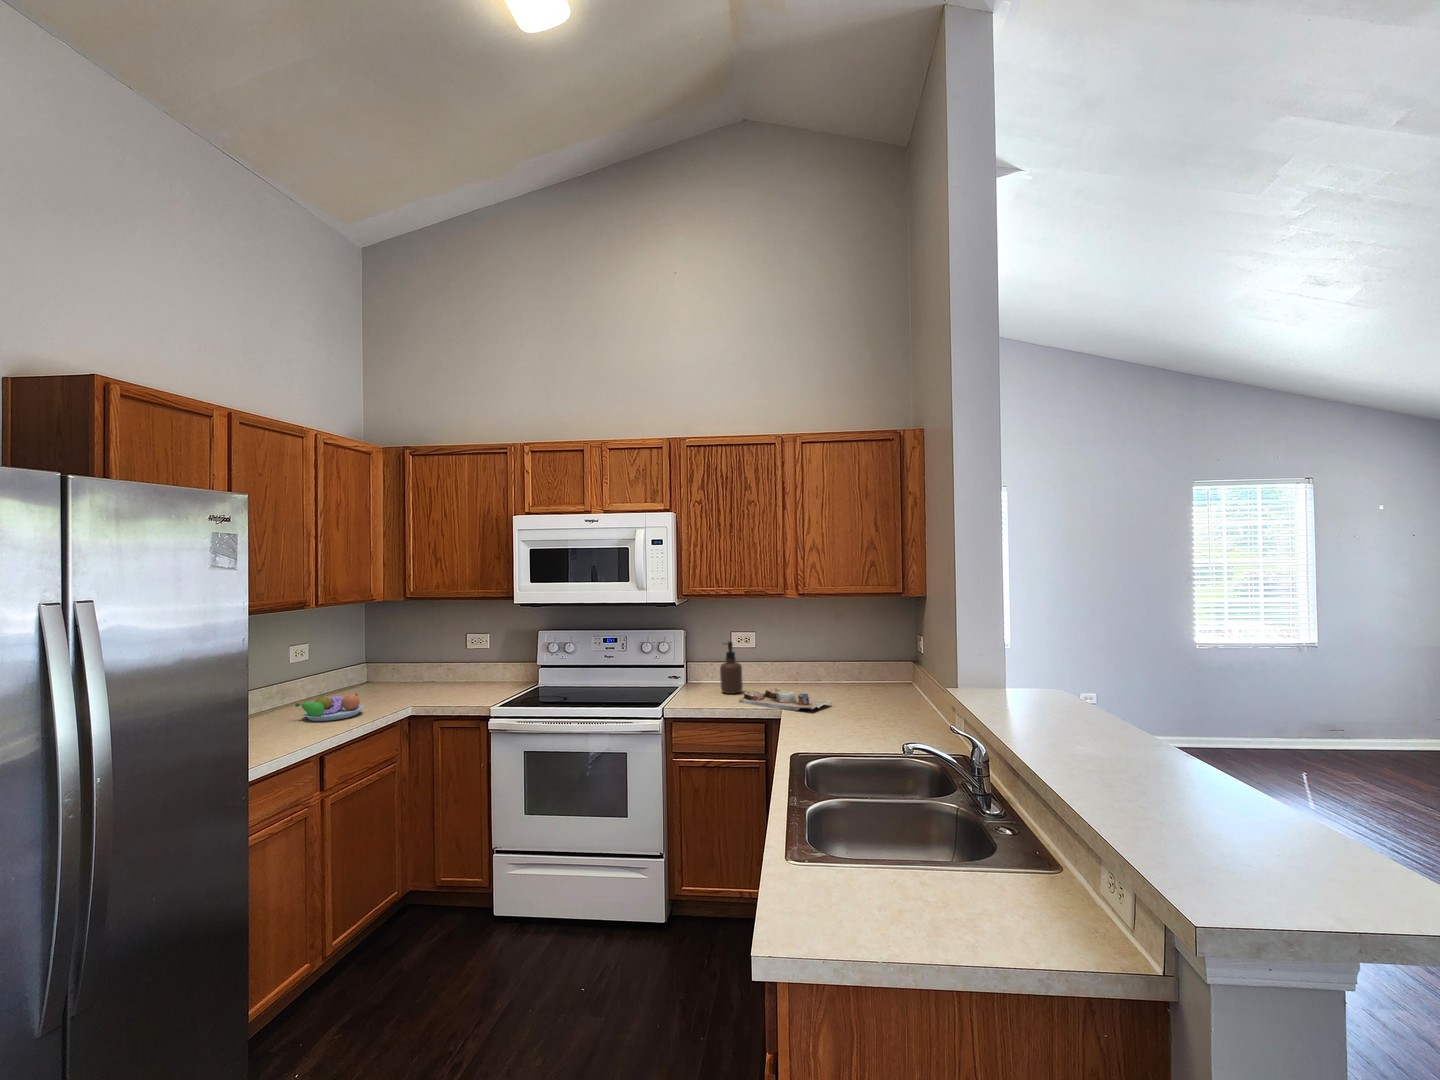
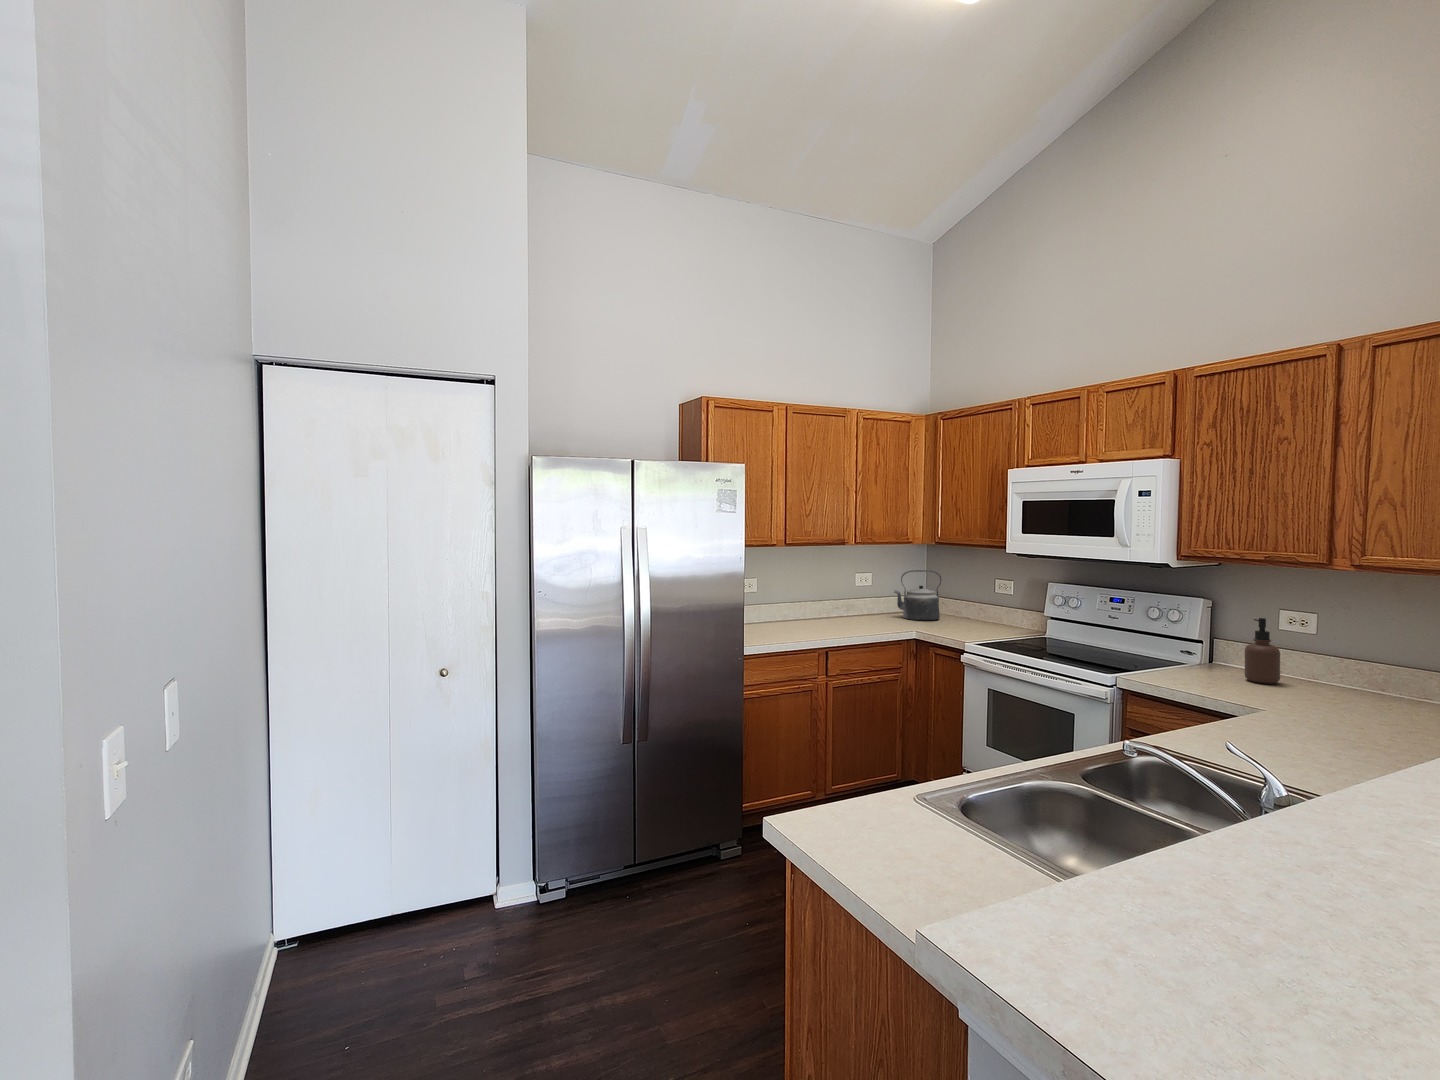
kettle: none [347,632,406,696] -> present [894,570,941,621]
cutting board: present [739,689,831,711] -> none [1246,681,1393,724]
fruit bowl: present [295,694,364,721] -> none [843,609,888,629]

